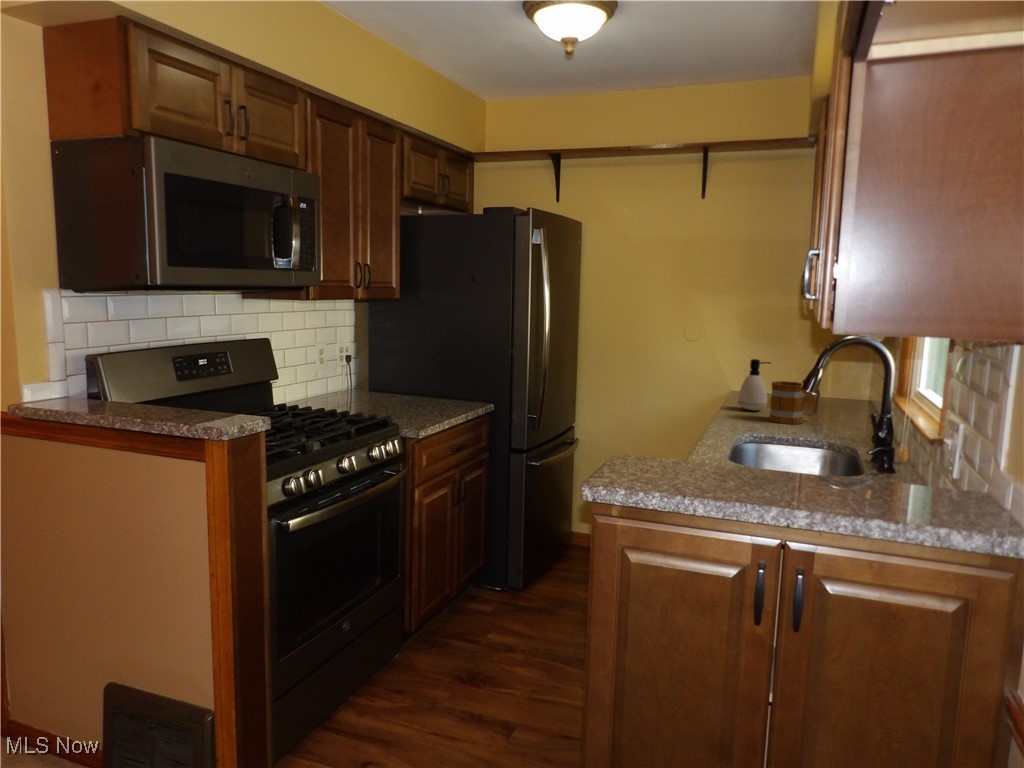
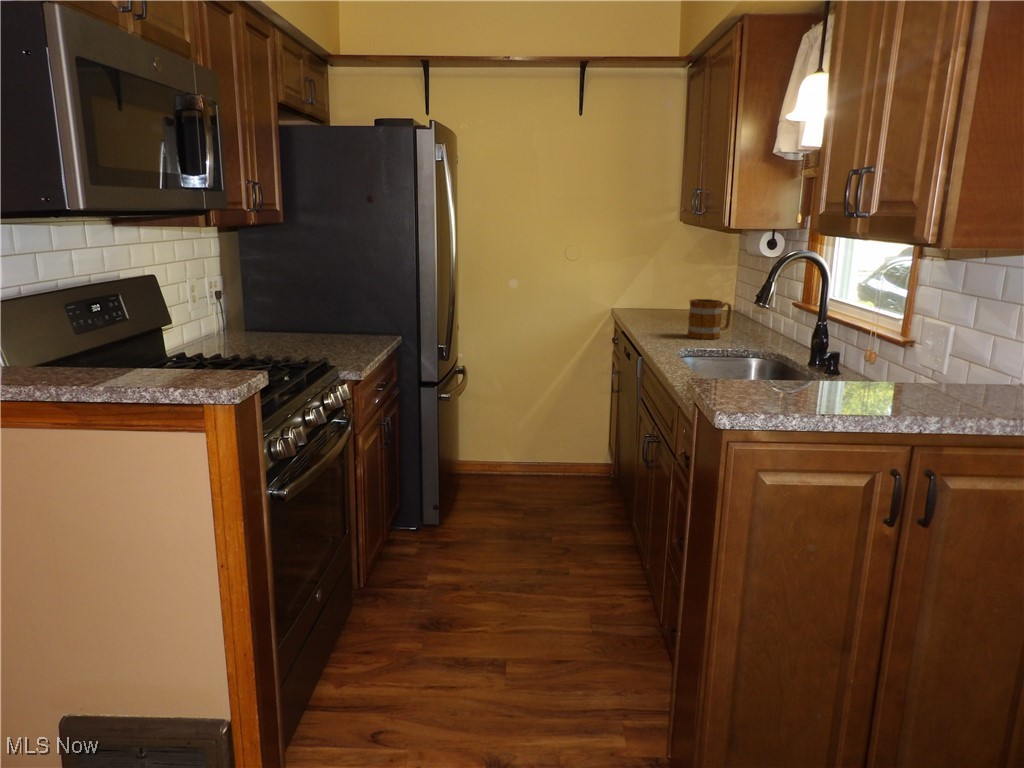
soap dispenser: present [738,359,771,411] -> none [649,279,679,329]

